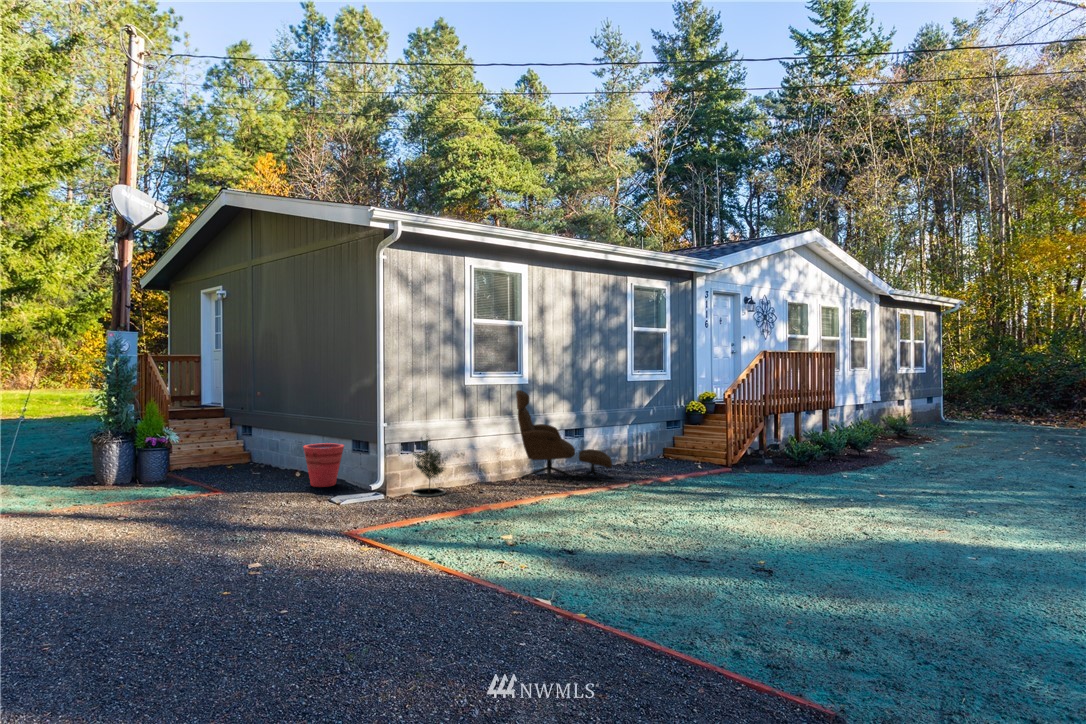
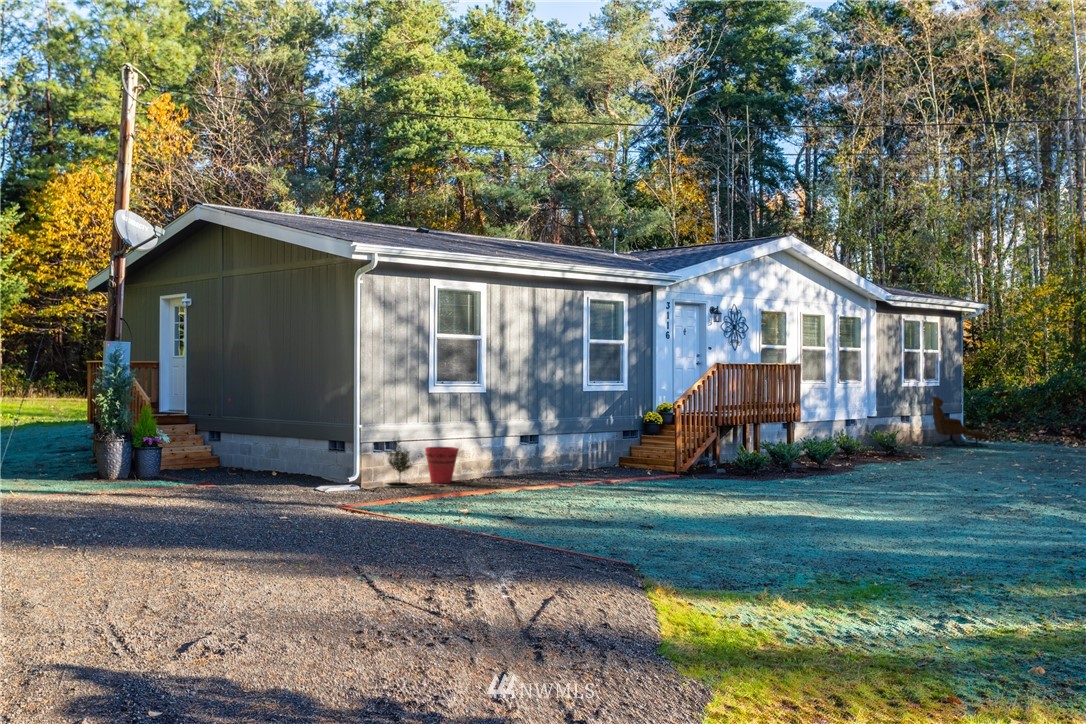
lounge chair: present [516,390,612,483] -> present [932,397,990,446]
bucket: present [304,443,344,487] -> present [425,447,459,483]

